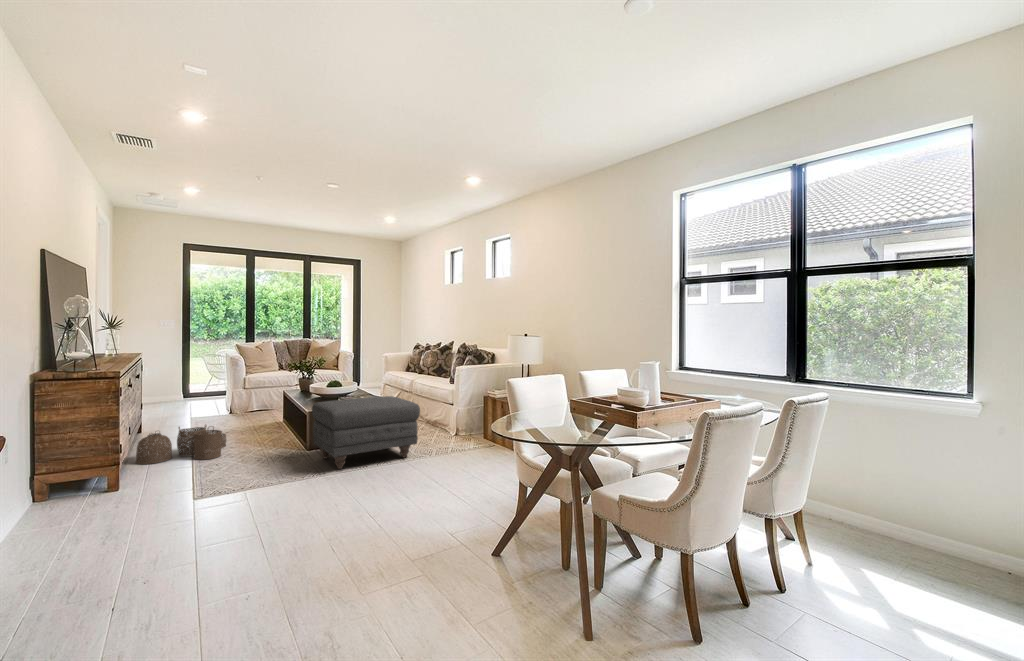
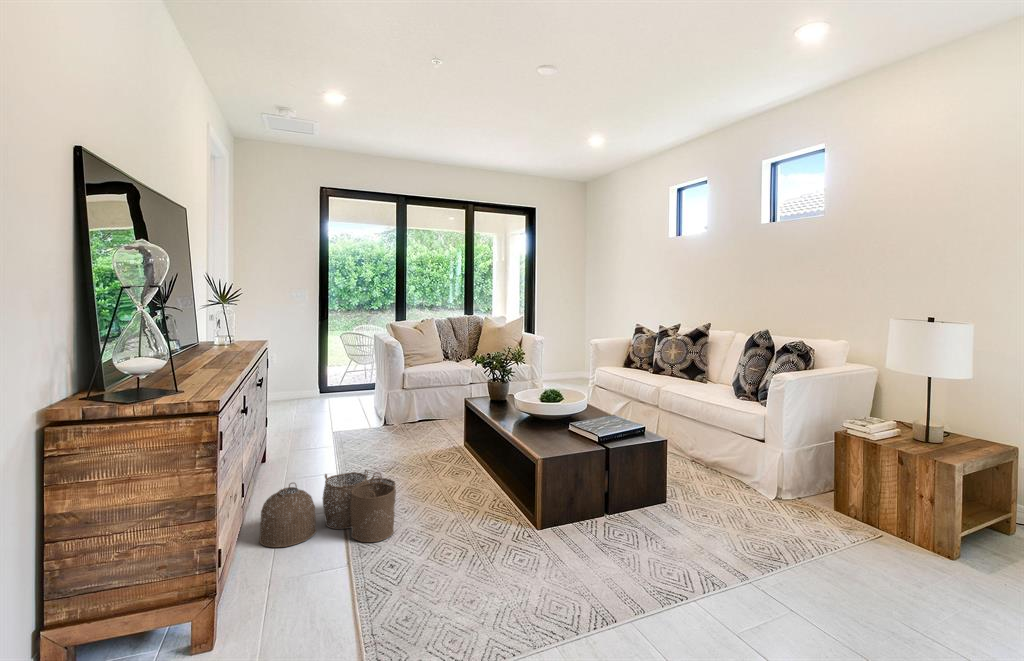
ottoman: present [312,396,420,469] -> none [559,434,789,610]

